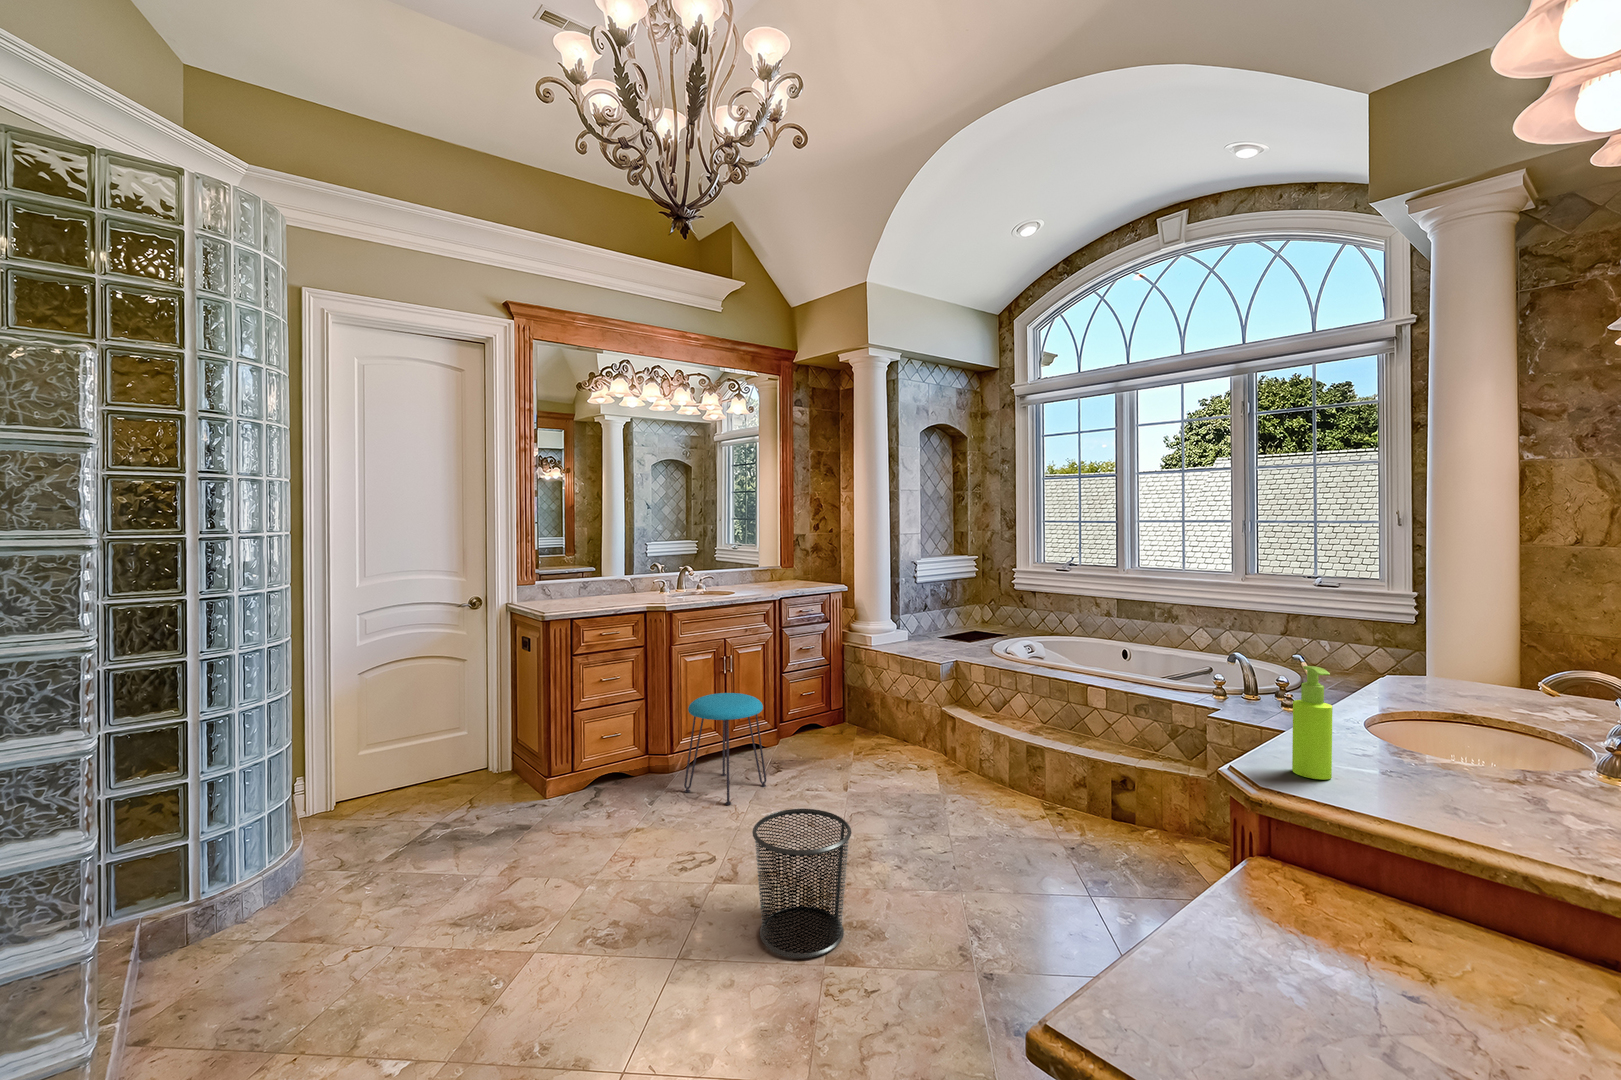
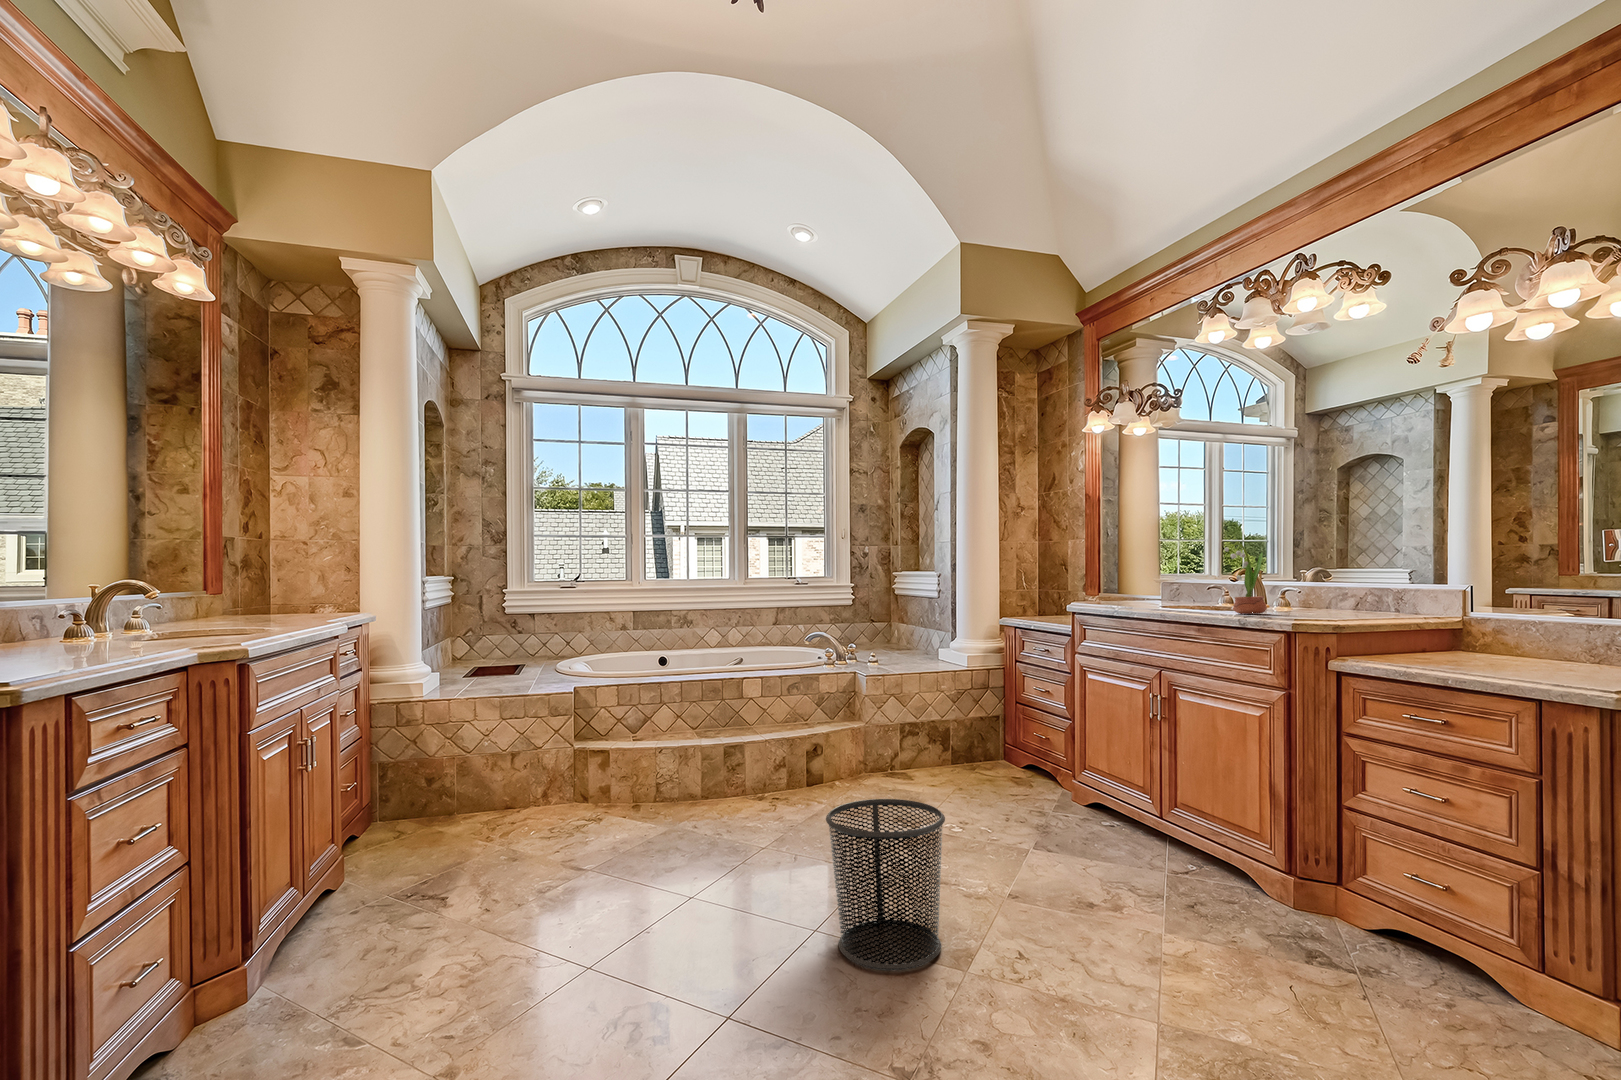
potted flower: none [1423,660,1517,832] -> present [1224,541,1267,614]
soap dispenser: present [1292,666,1332,780] -> none [1176,555,1198,615]
stool: present [684,693,766,805] -> none [360,766,508,979]

